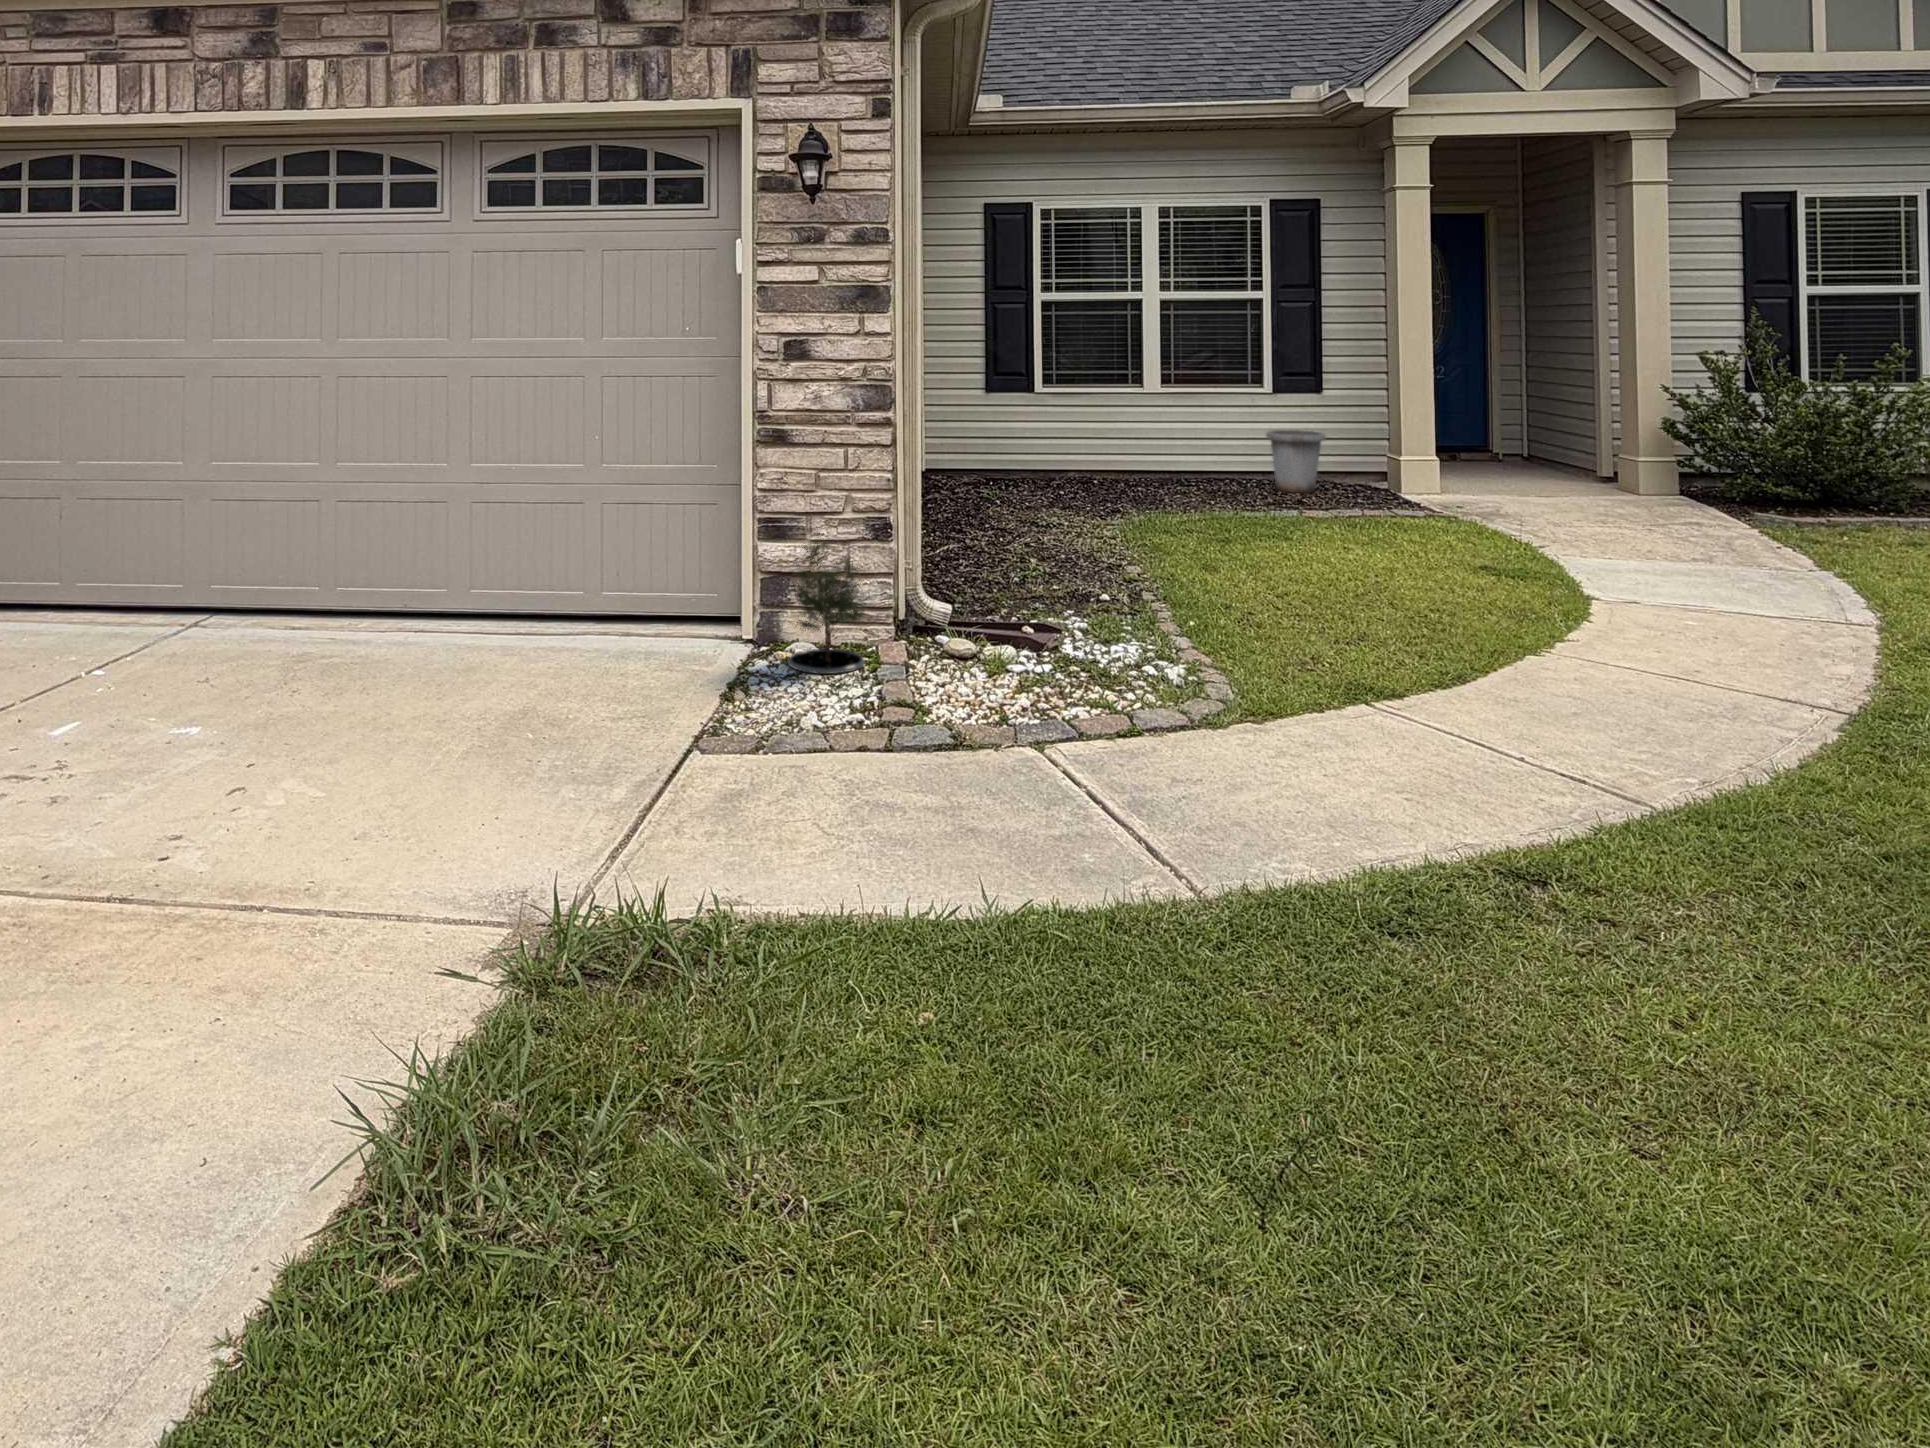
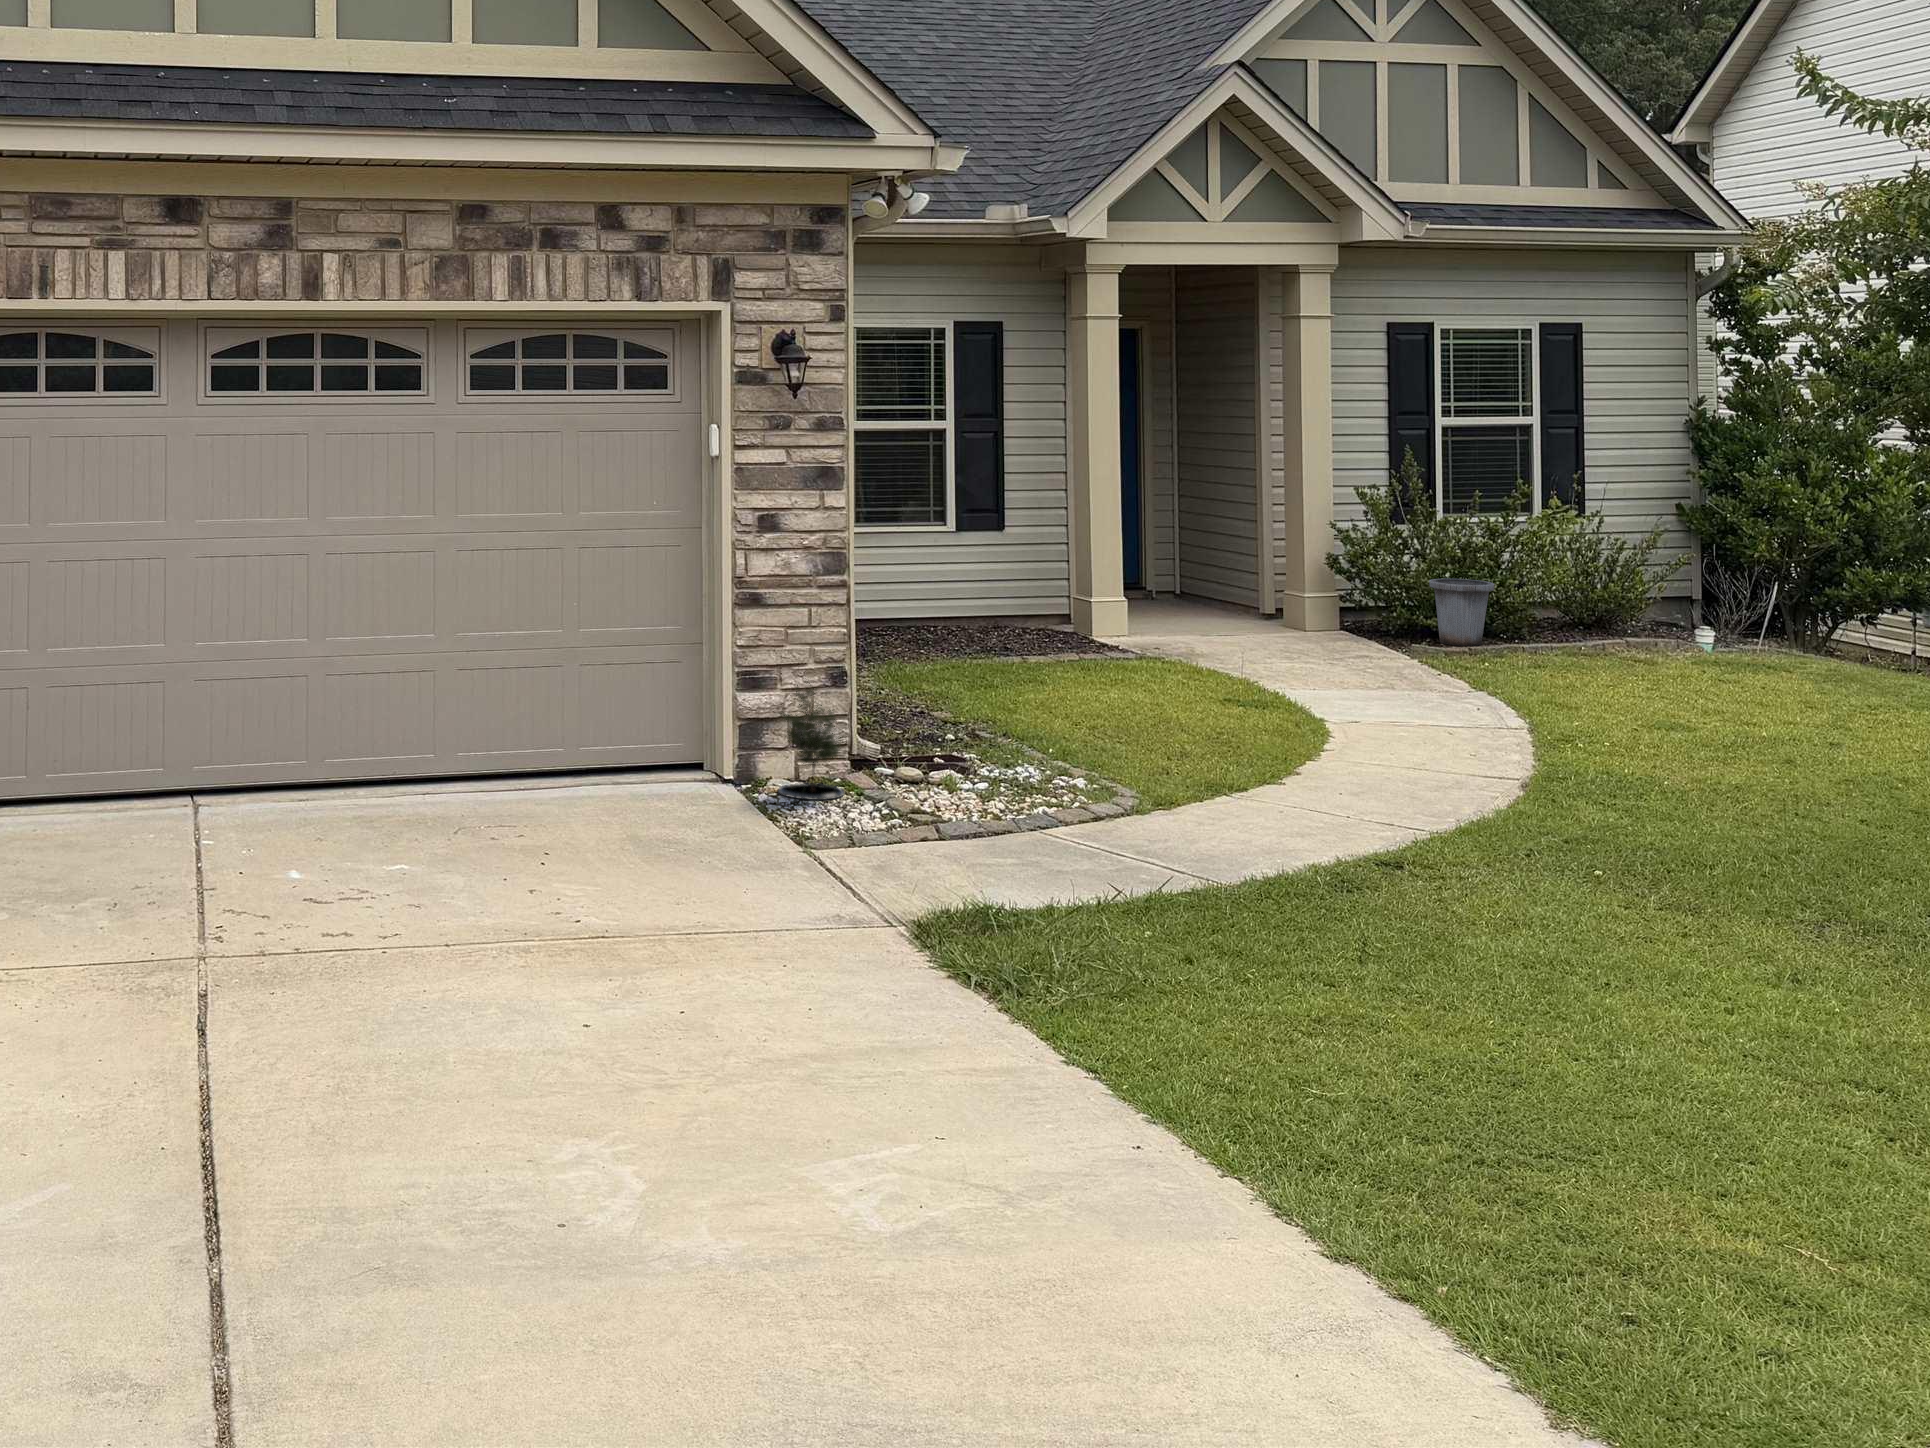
trash can: present [1266,430,1326,493] -> present [1429,579,1494,646]

